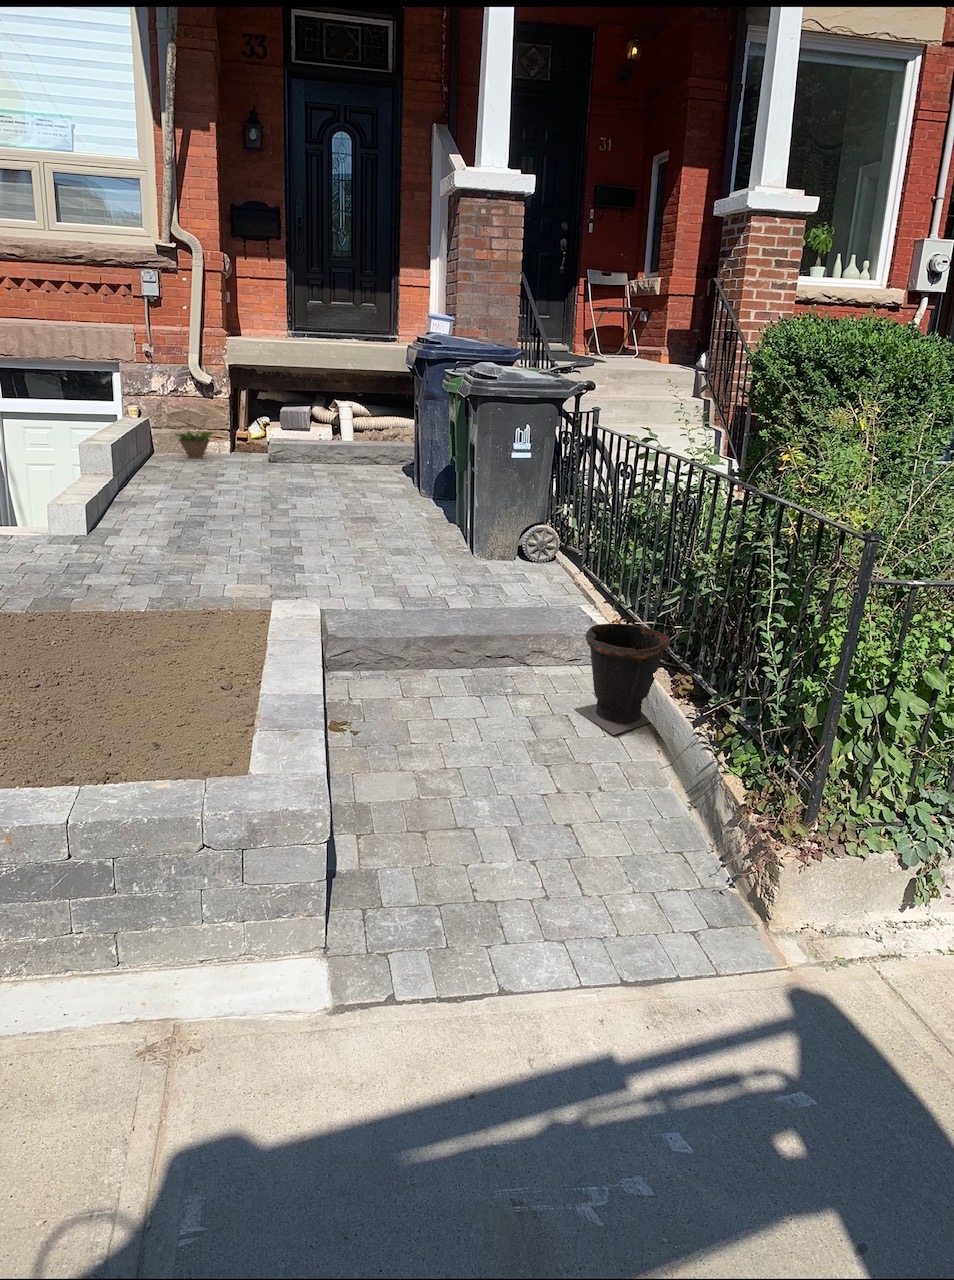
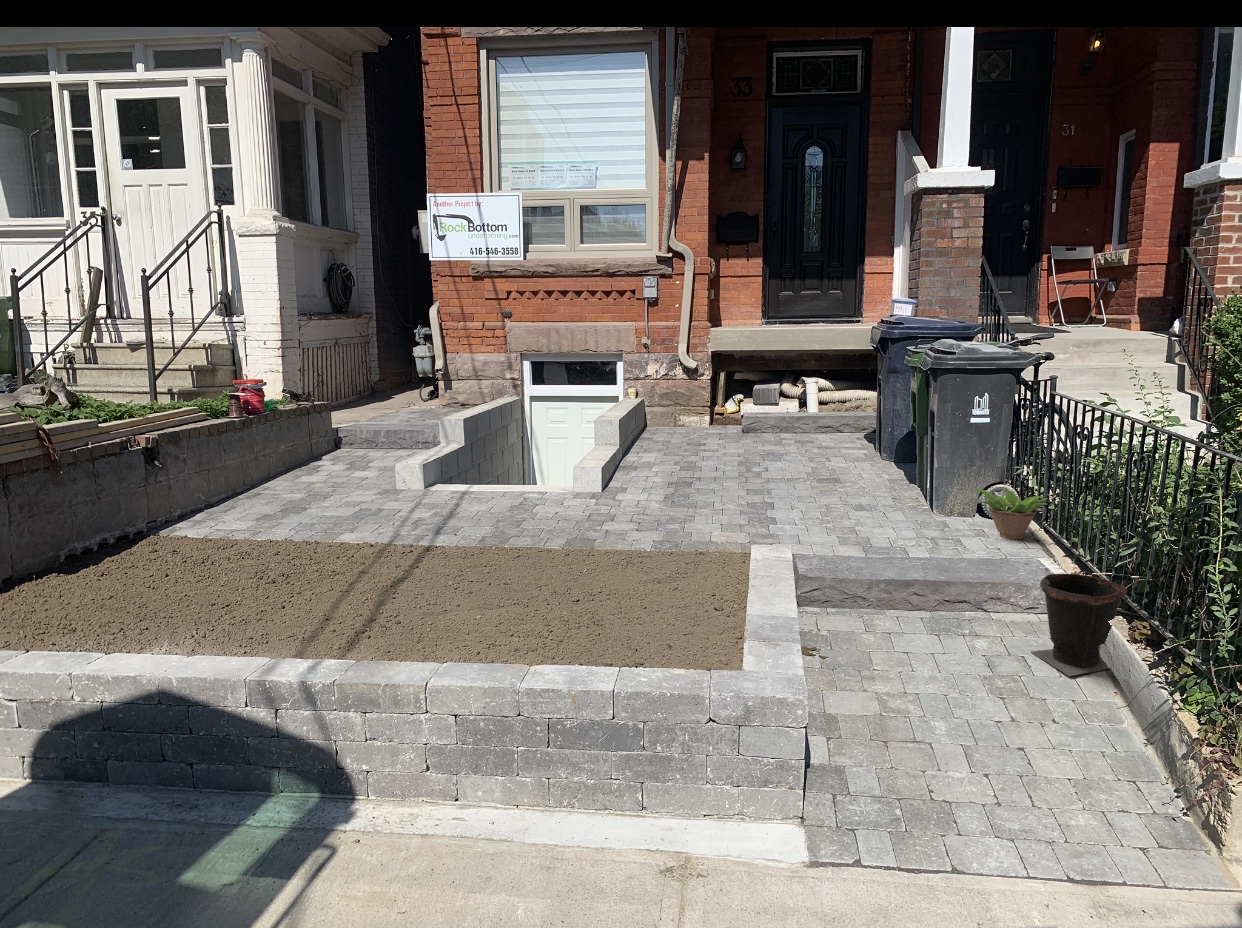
decorative plant: present [174,431,212,459] -> present [976,488,1047,540]

